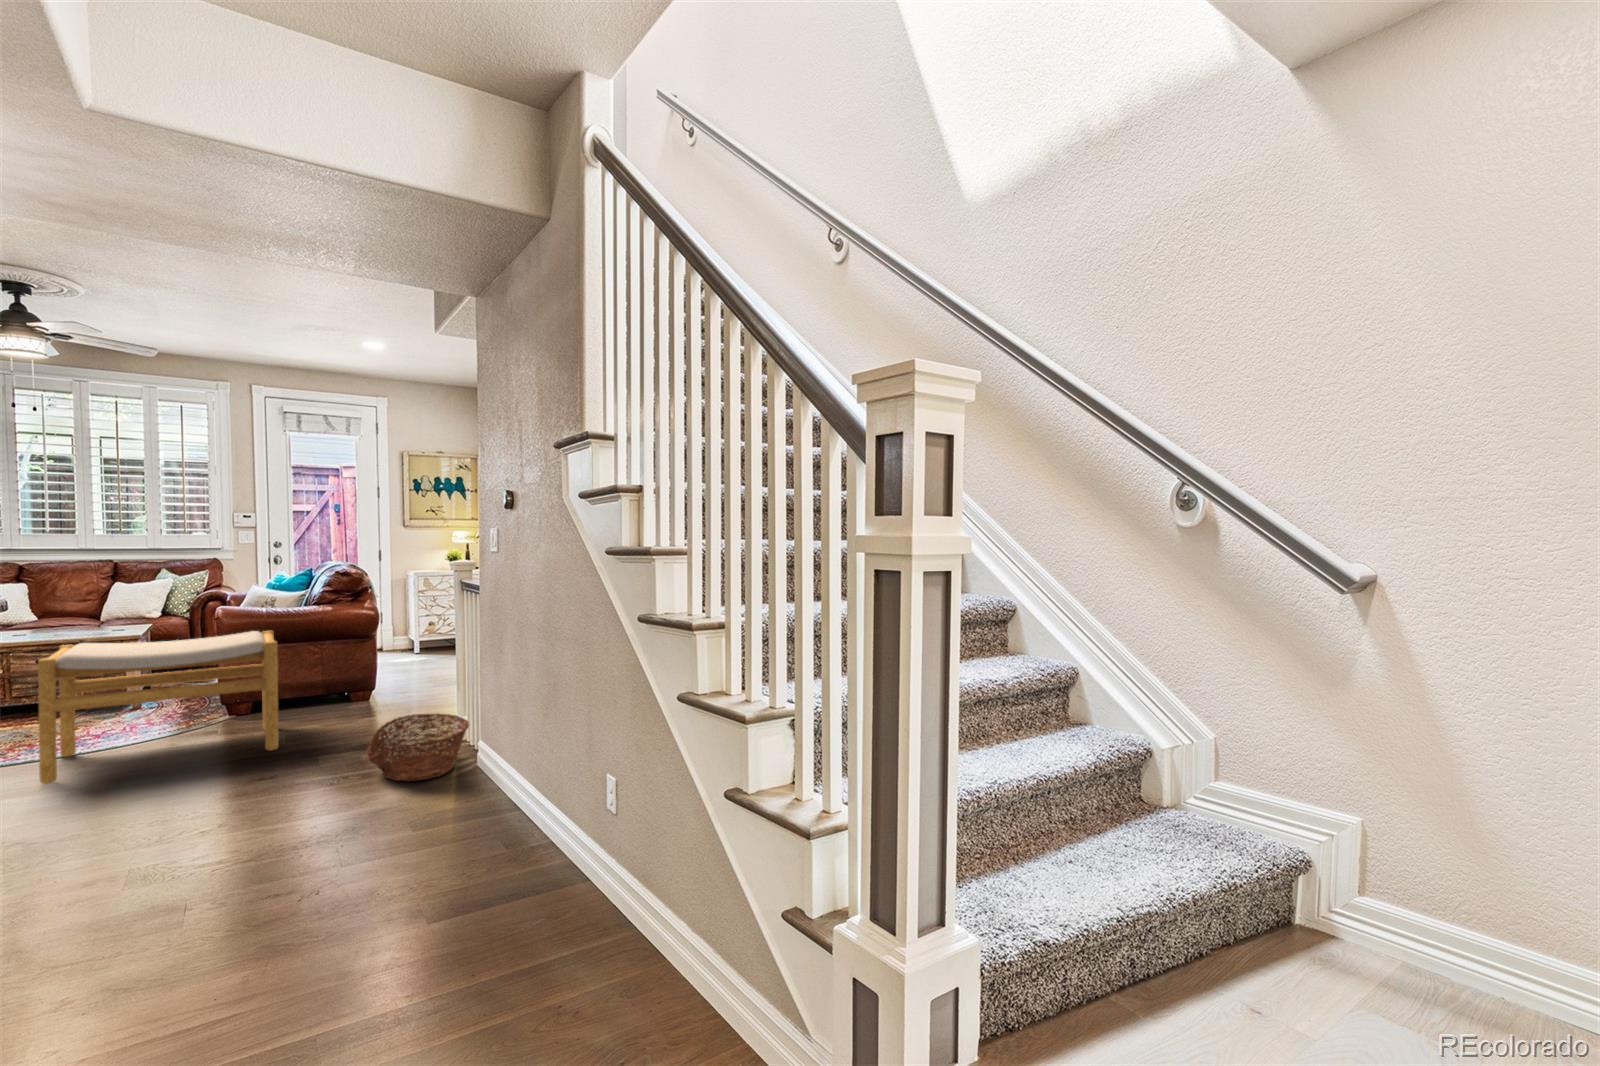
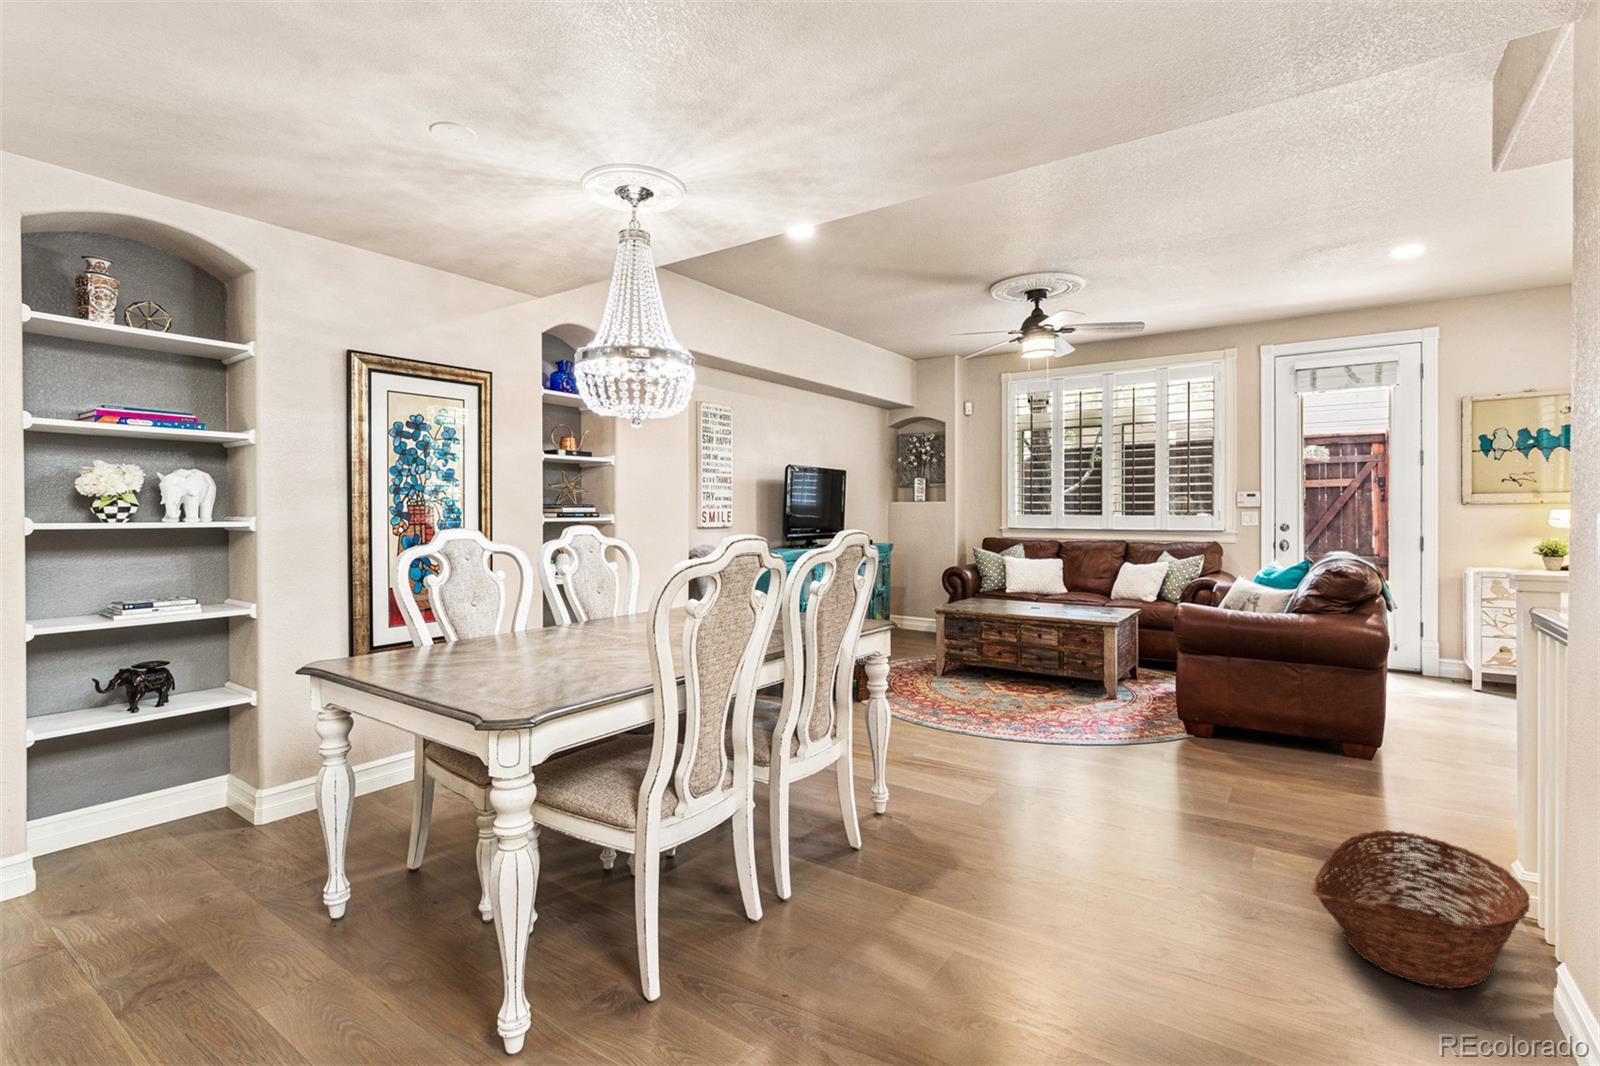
footstool: present [38,631,279,784] -> none [991,628,1229,807]

